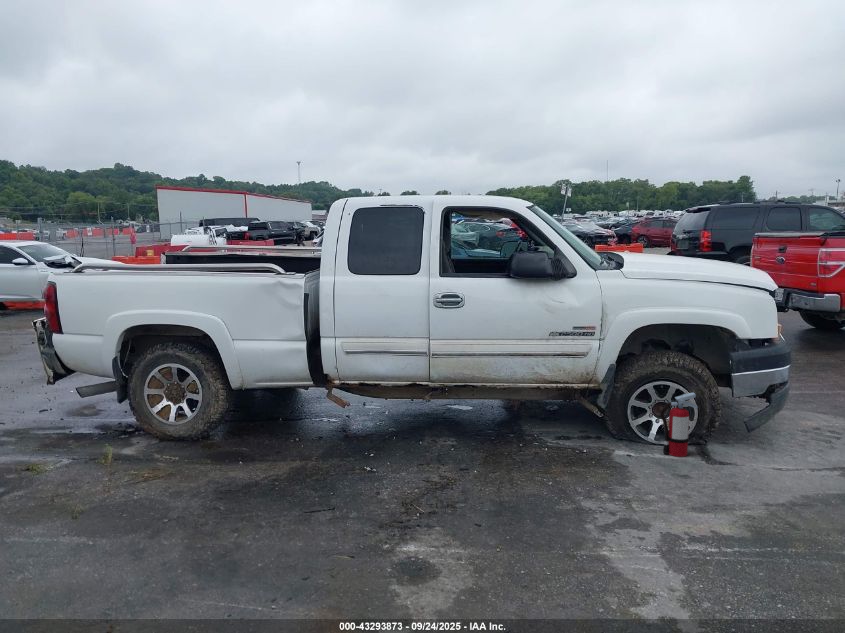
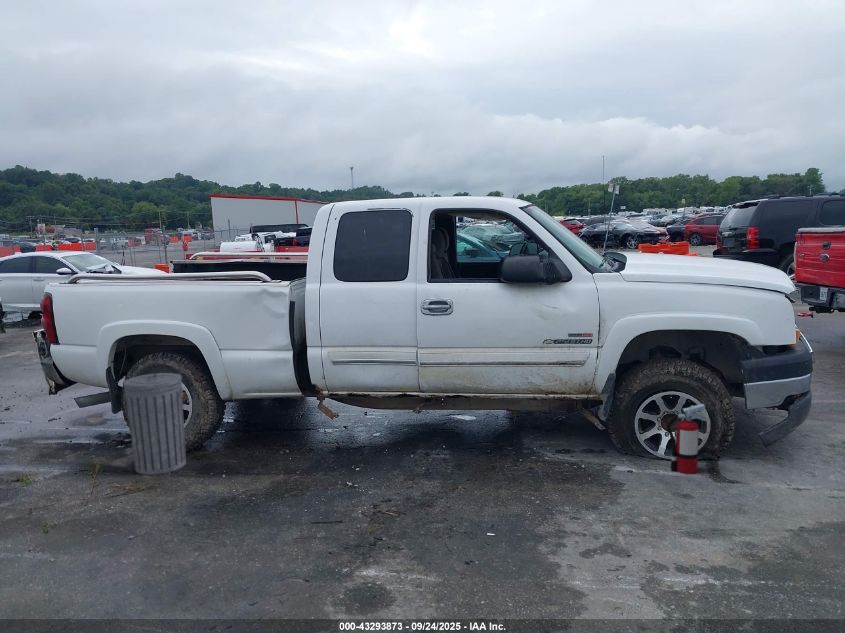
trash can: none [137,363,196,463] -> present [123,373,186,475]

